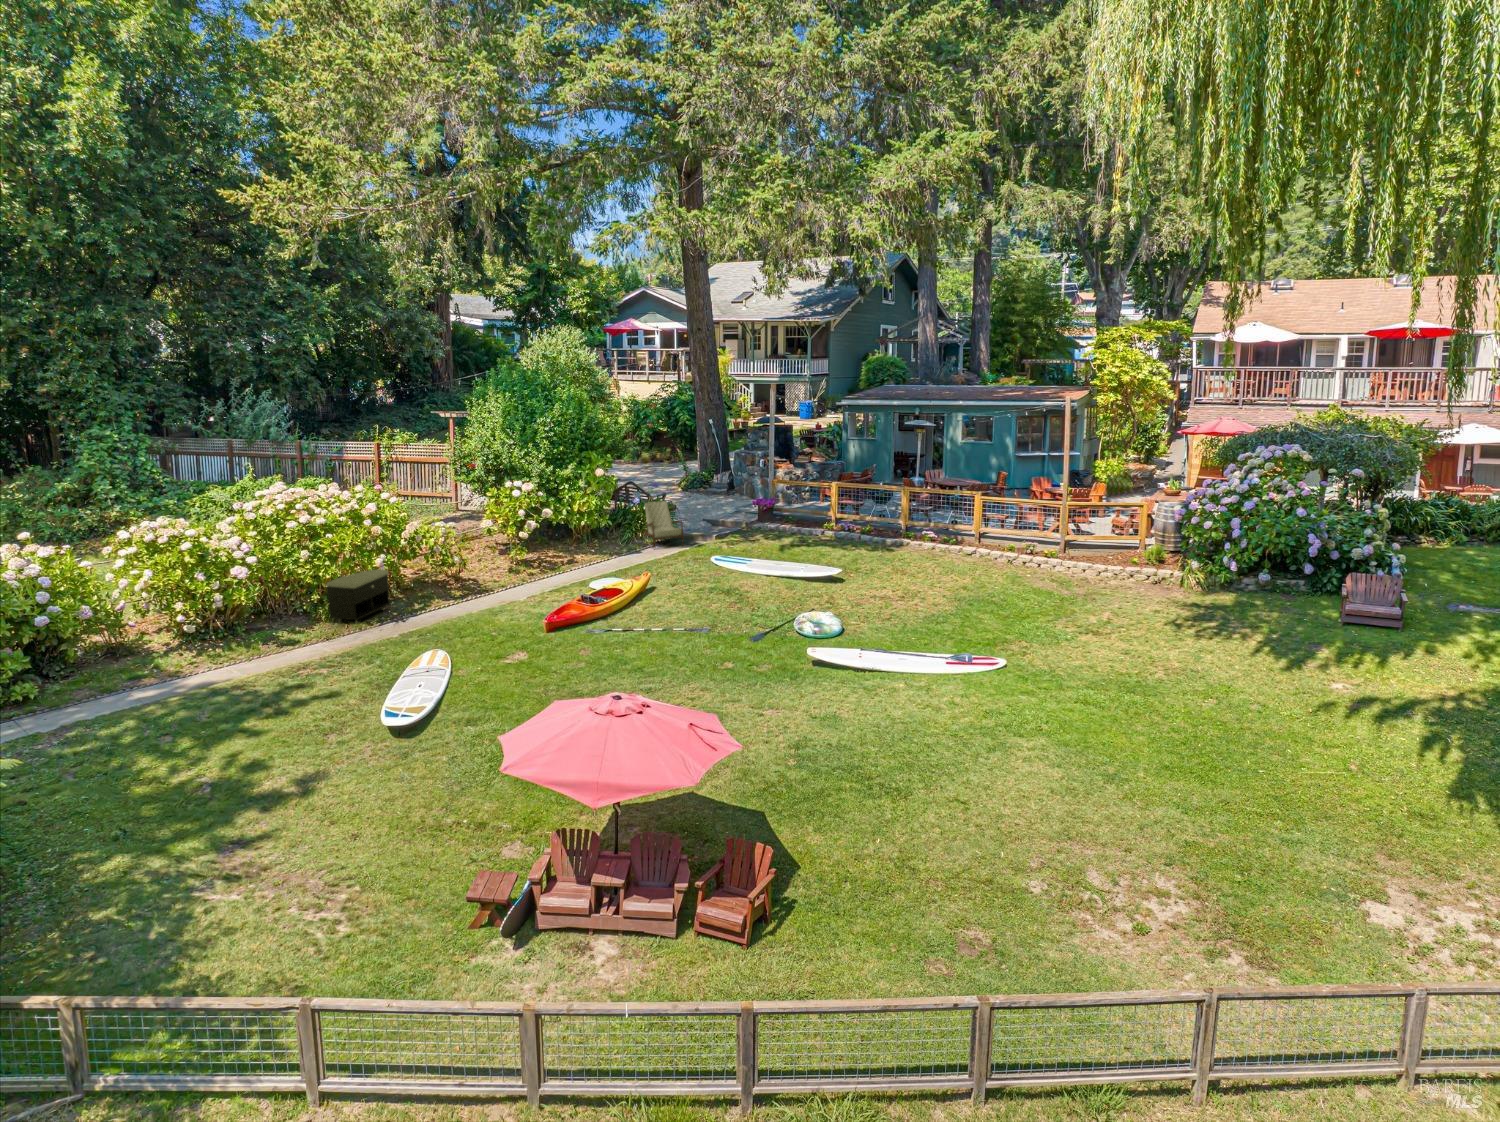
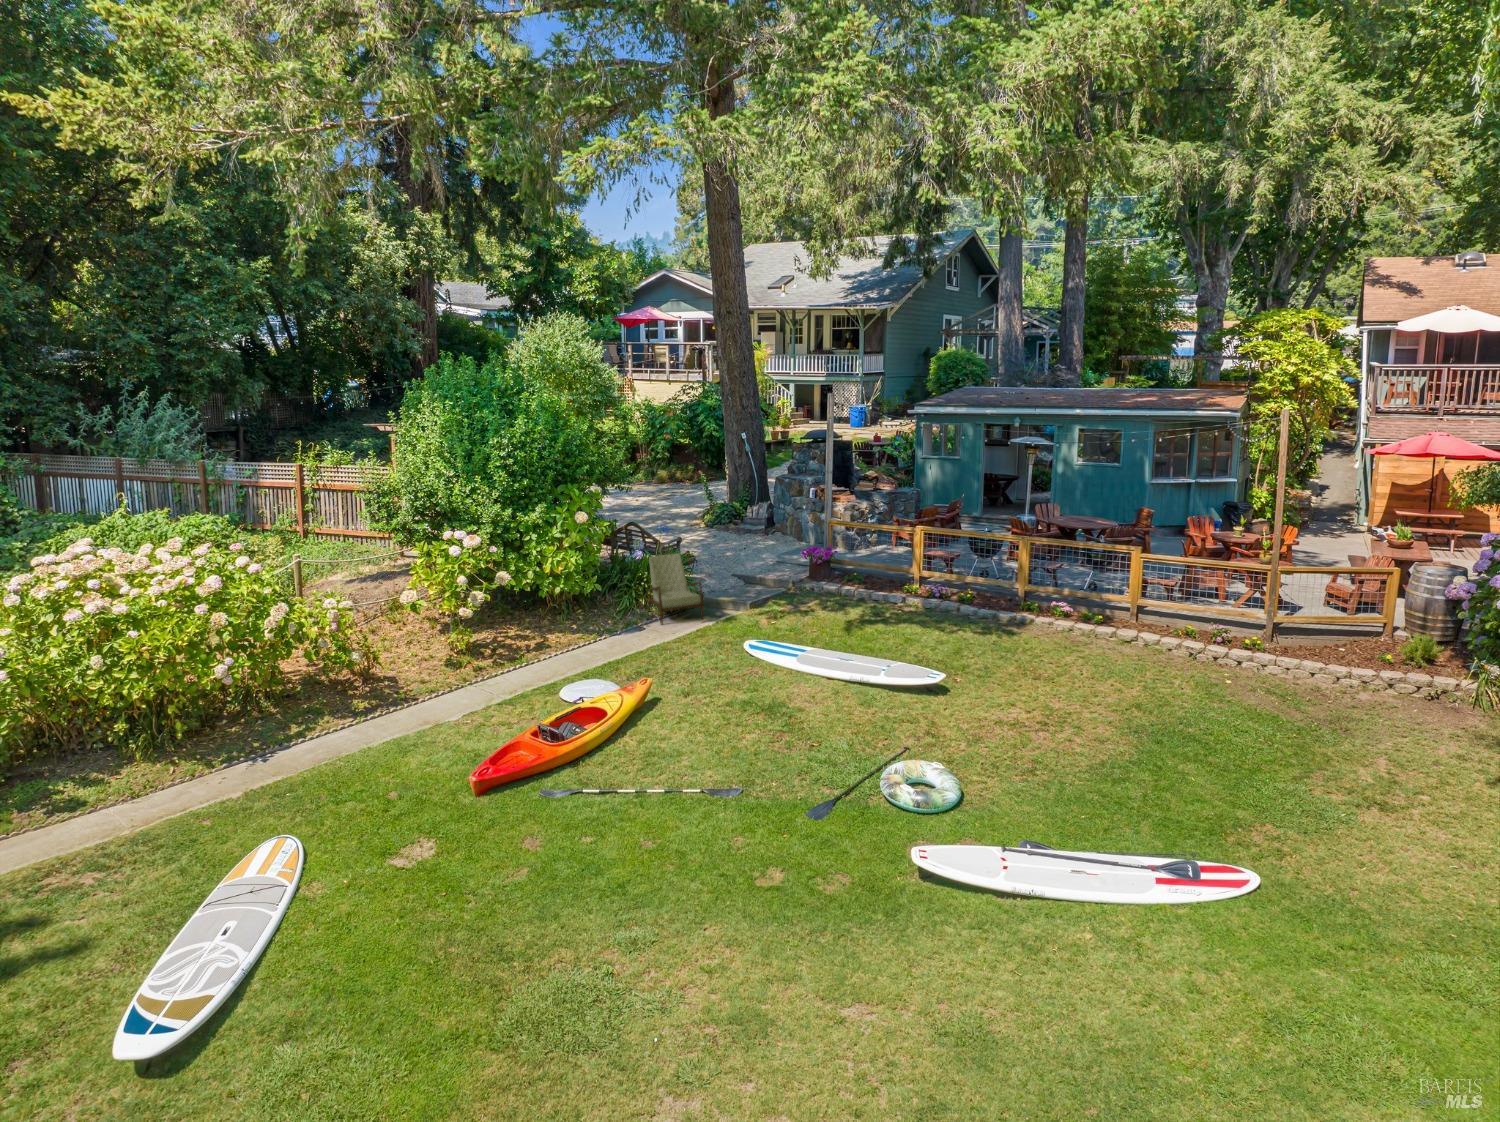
storage bench: present [326,570,390,623] -> none [136,674,249,767]

